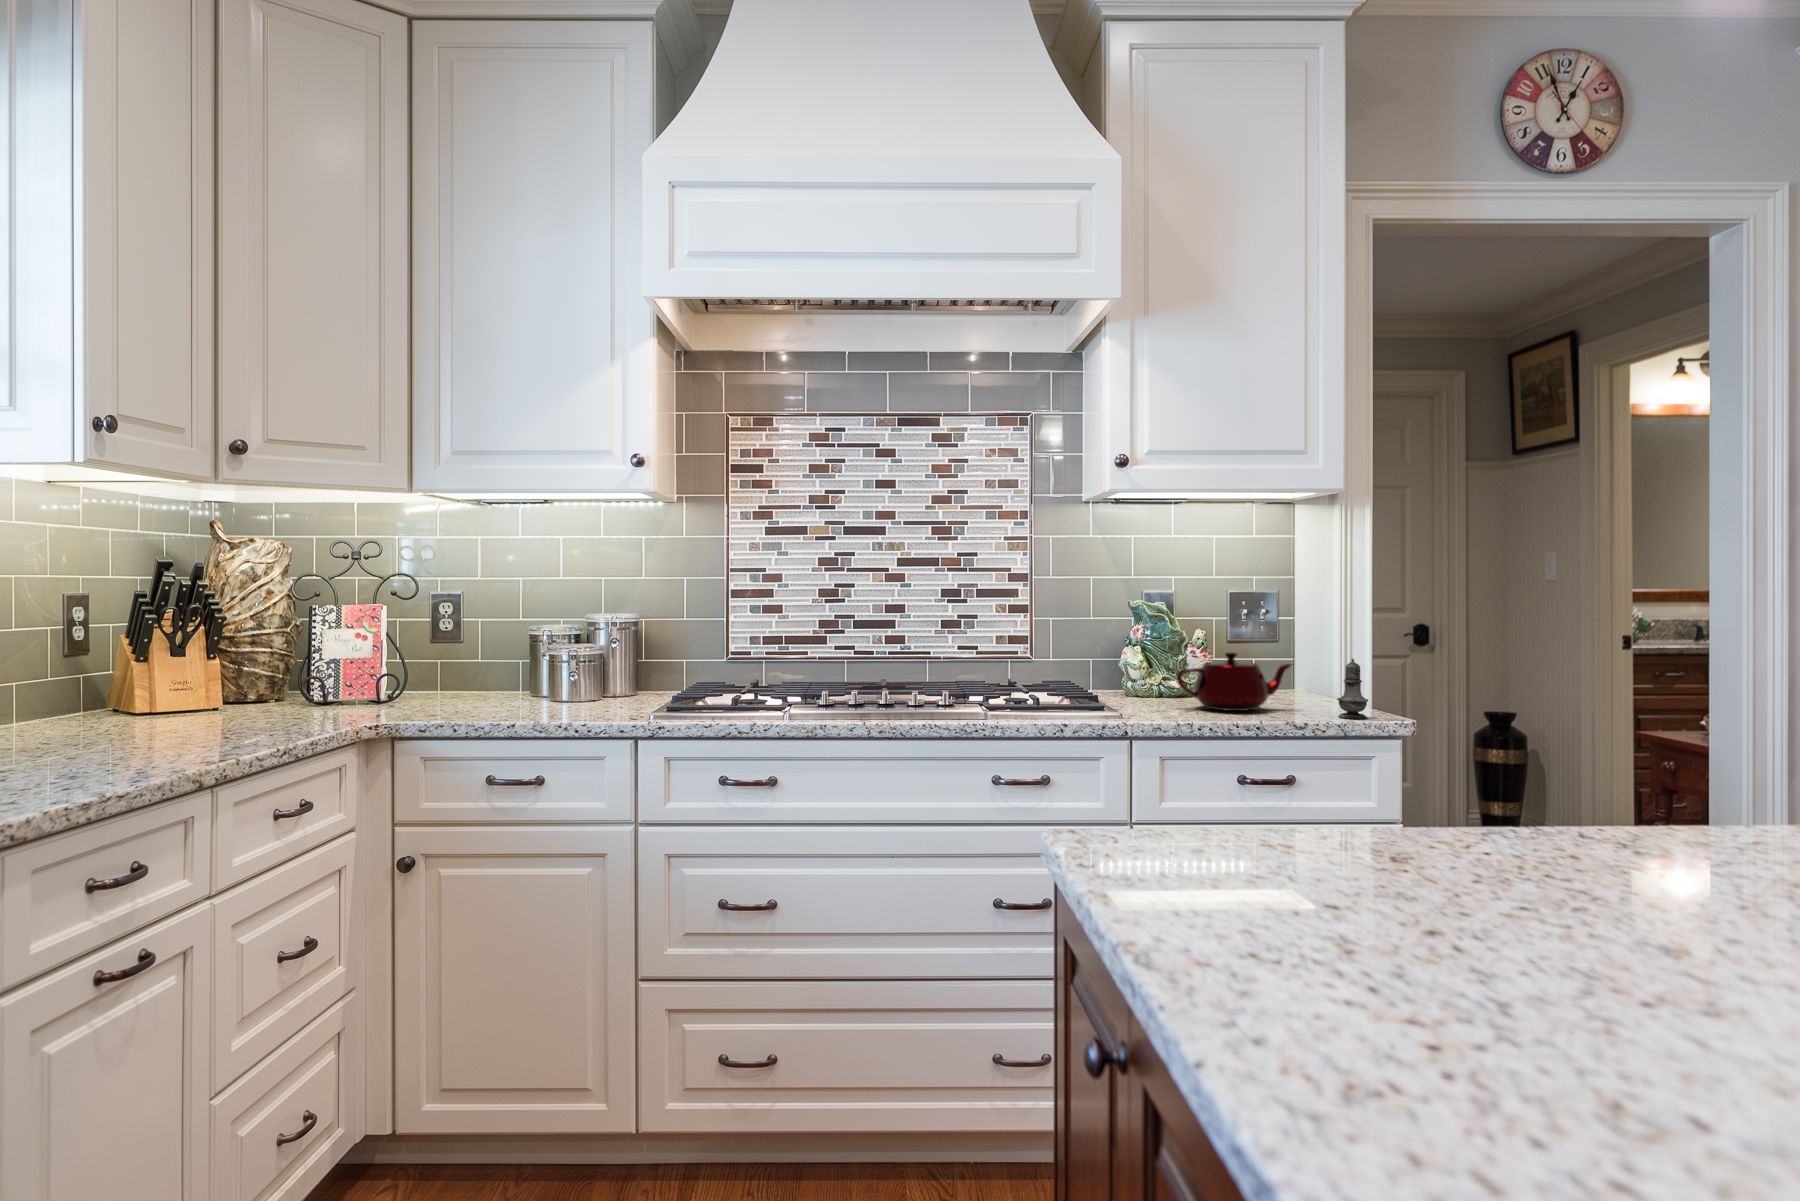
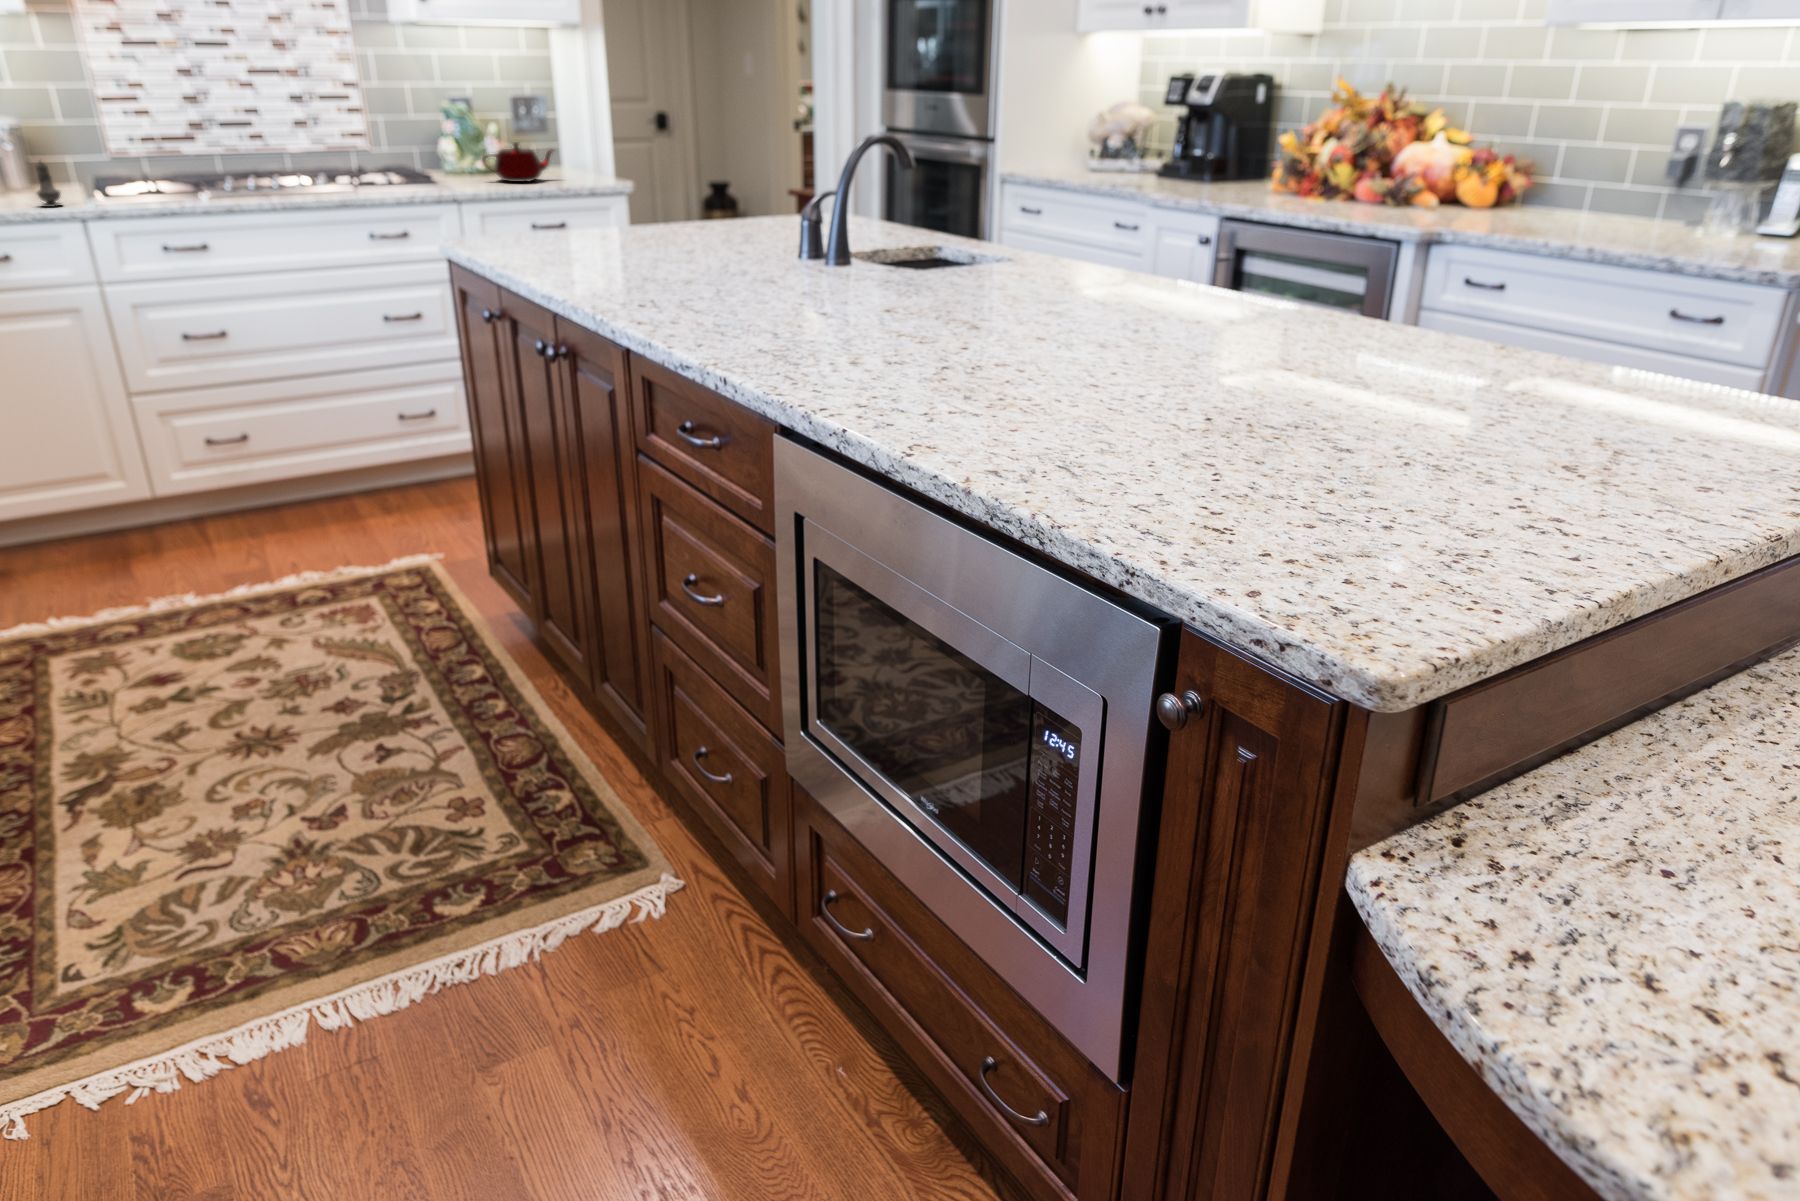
salt shaker: present [1337,659,1368,719] -> present [36,161,63,207]

